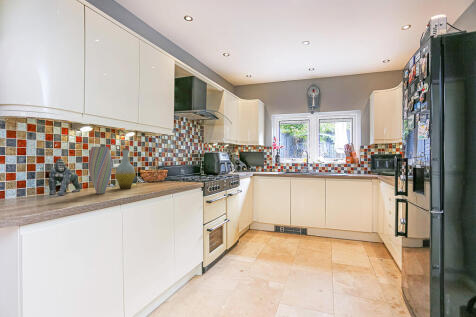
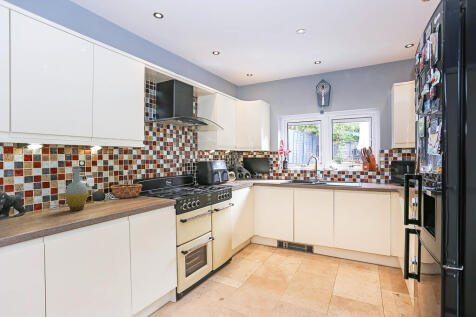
vase: present [88,146,112,194] -> none [19,168,50,220]

